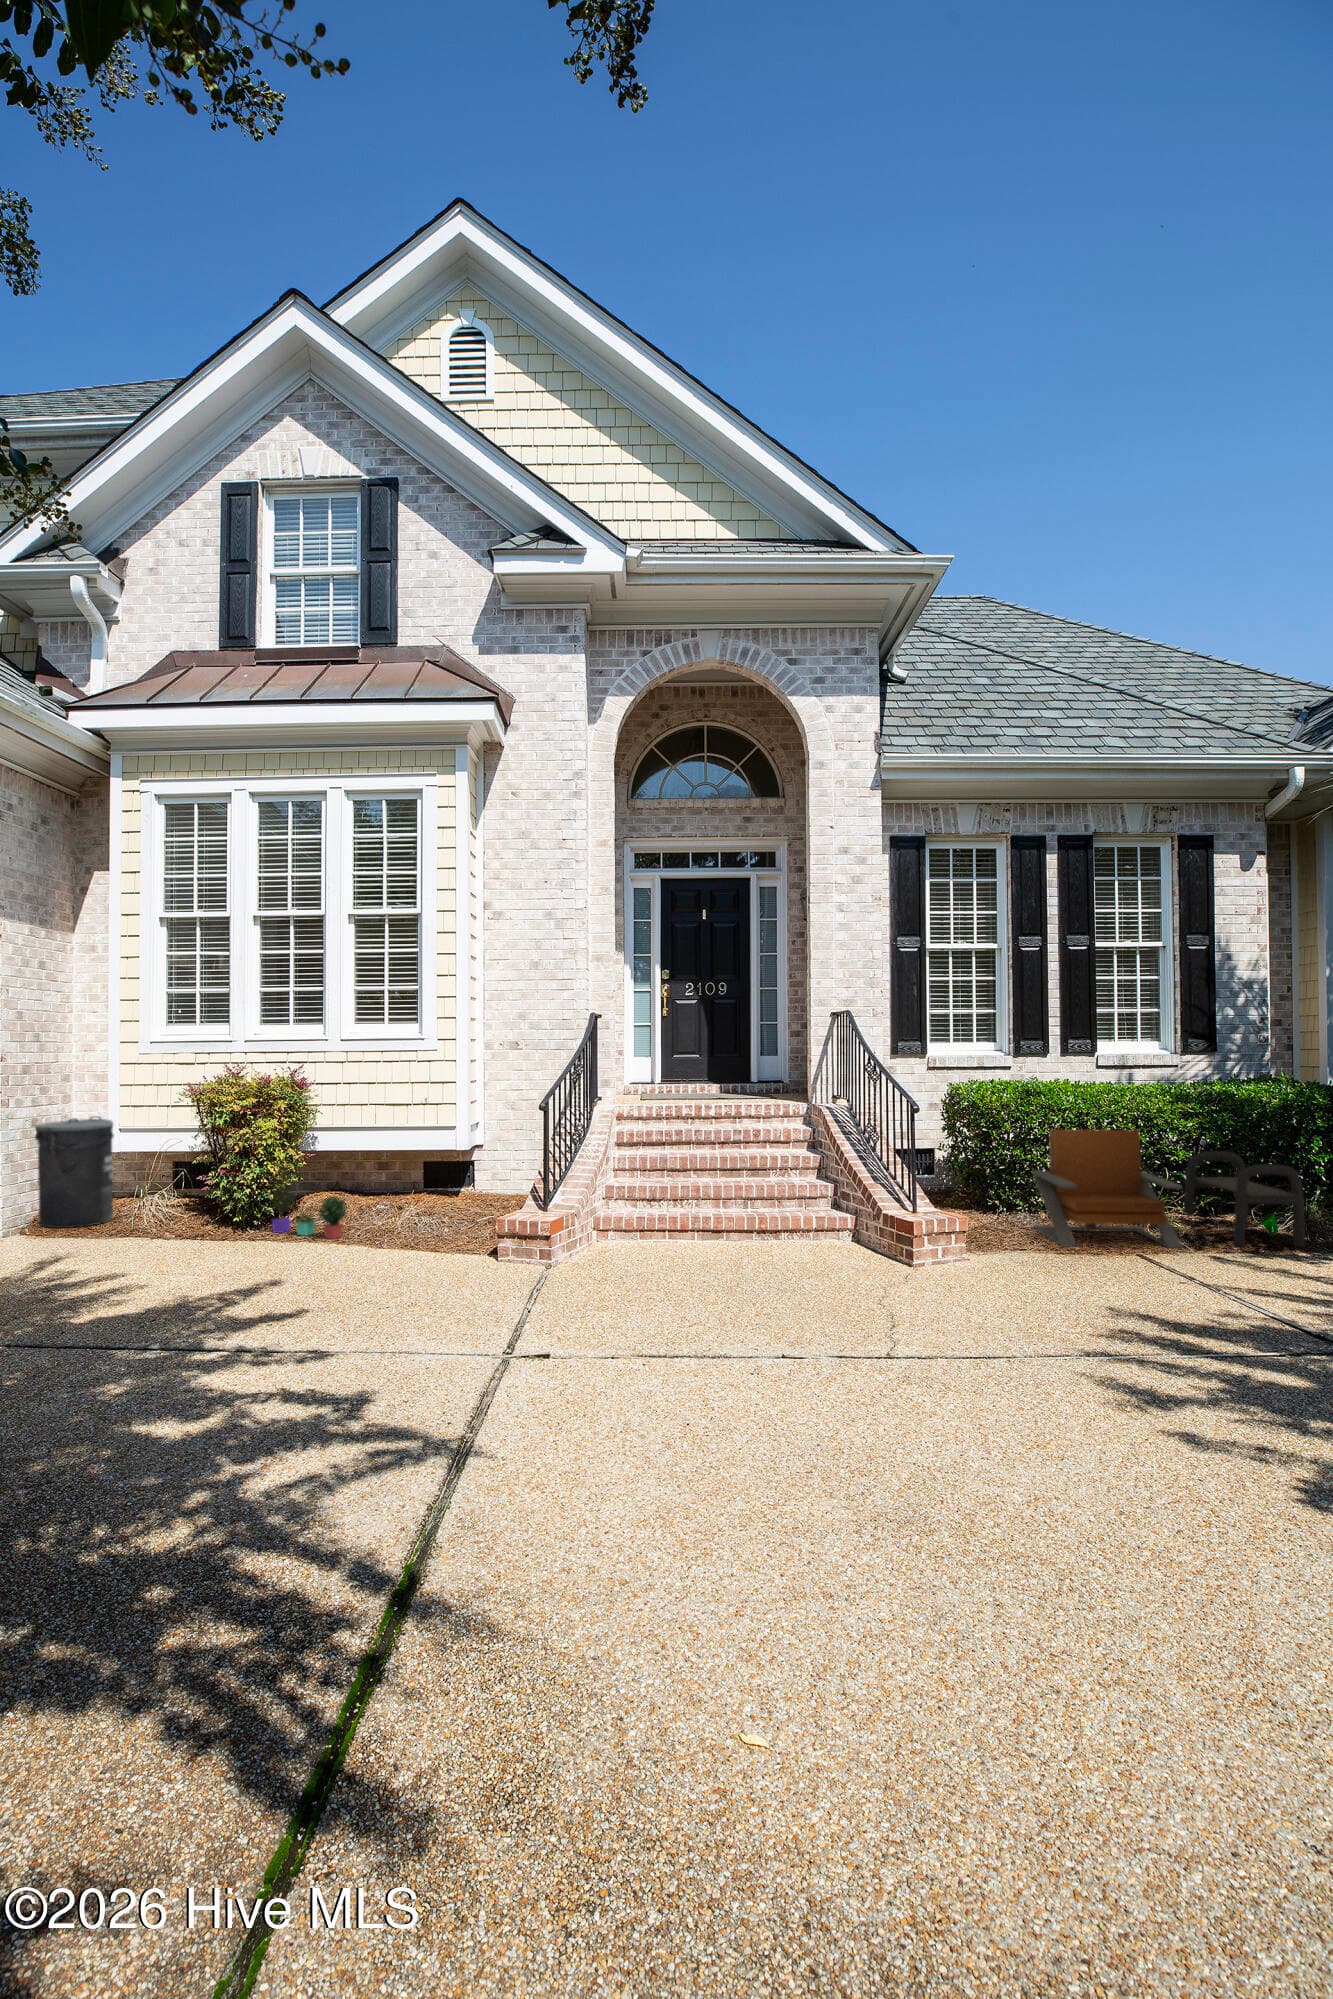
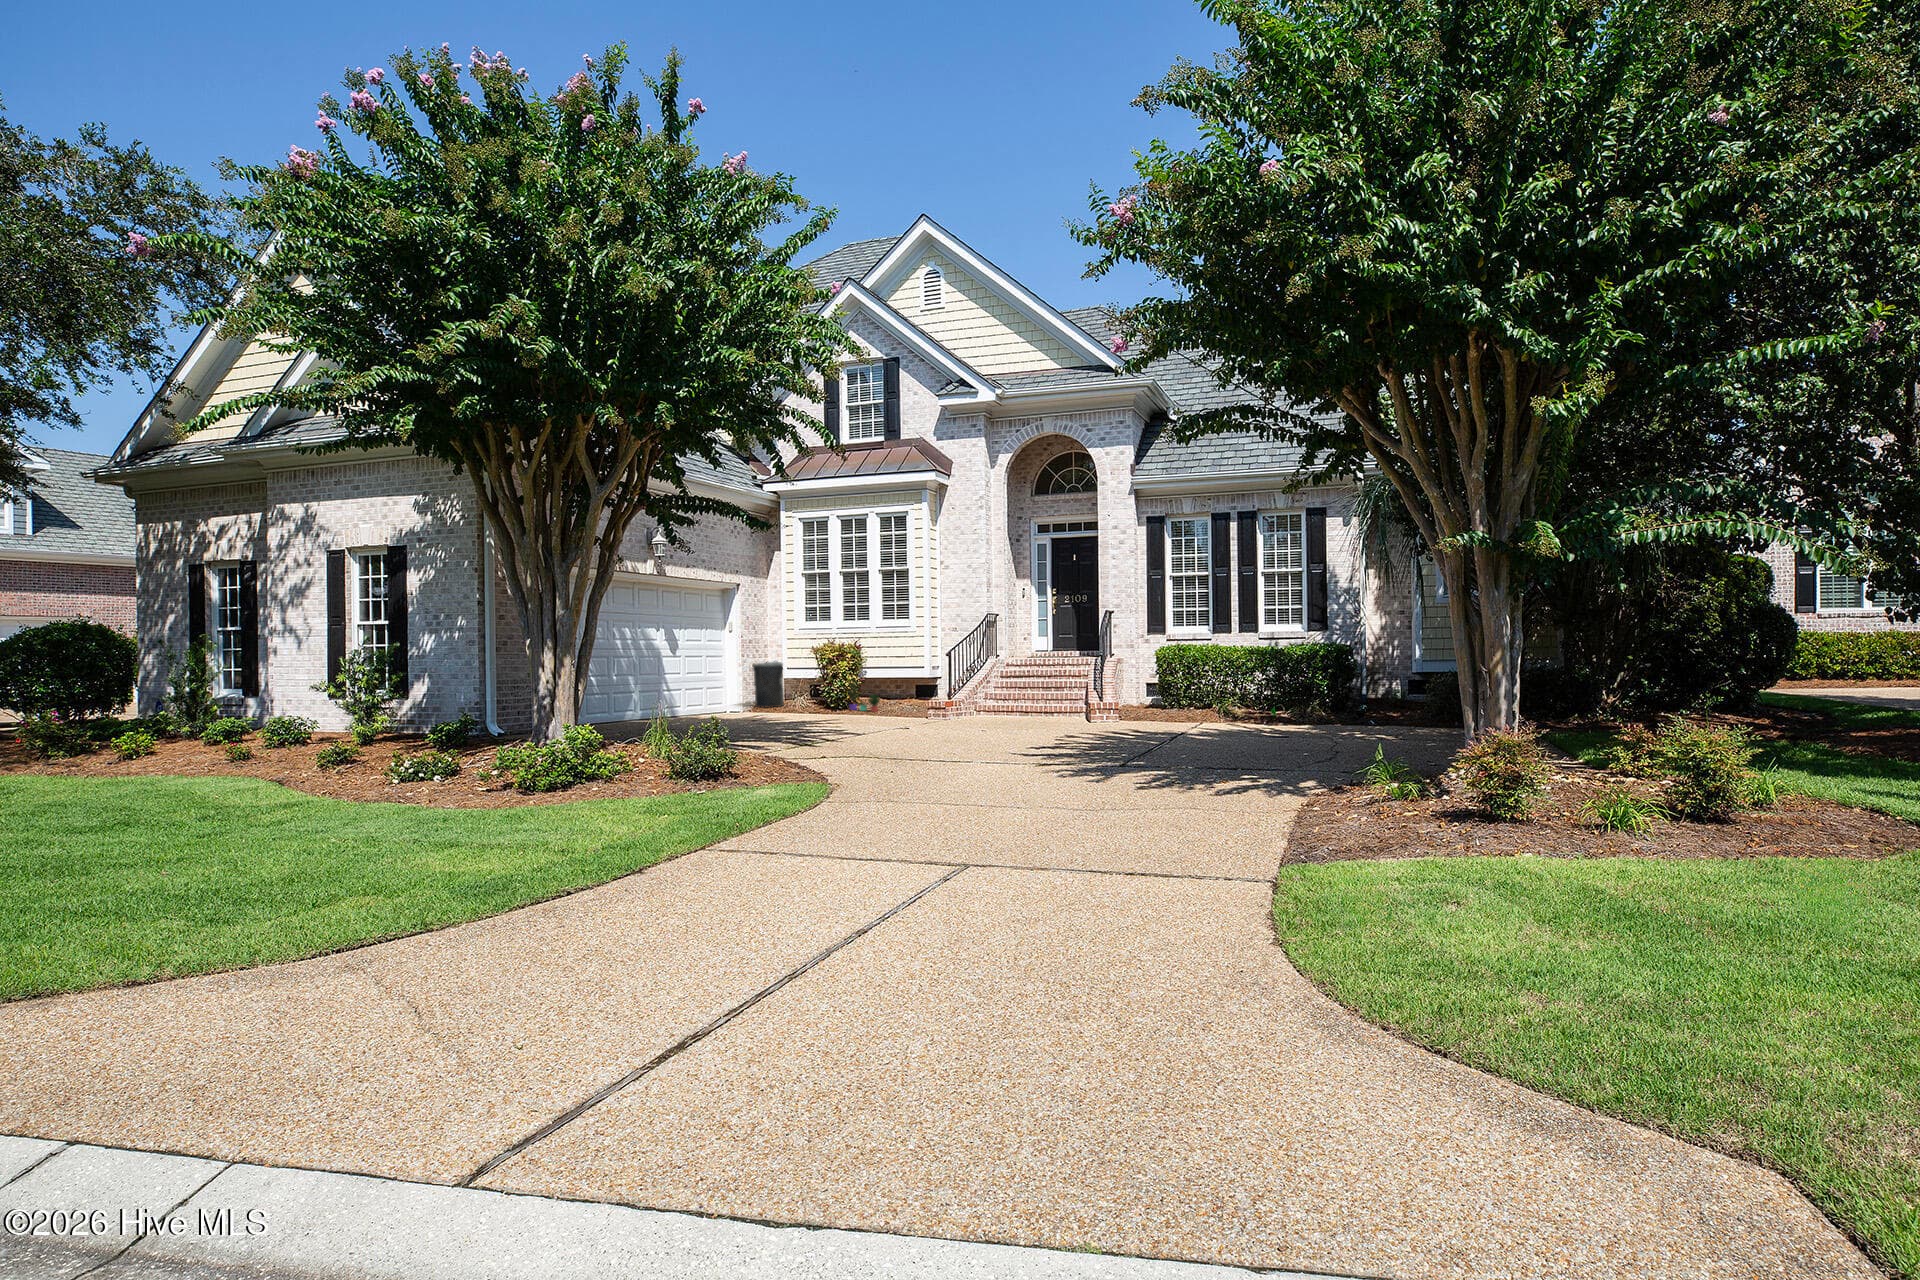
lounge chair: present [1032,1130,1182,1248] -> none [1193,666,1251,719]
bench: present [1184,1152,1305,1247] -> none [1271,677,1313,720]

